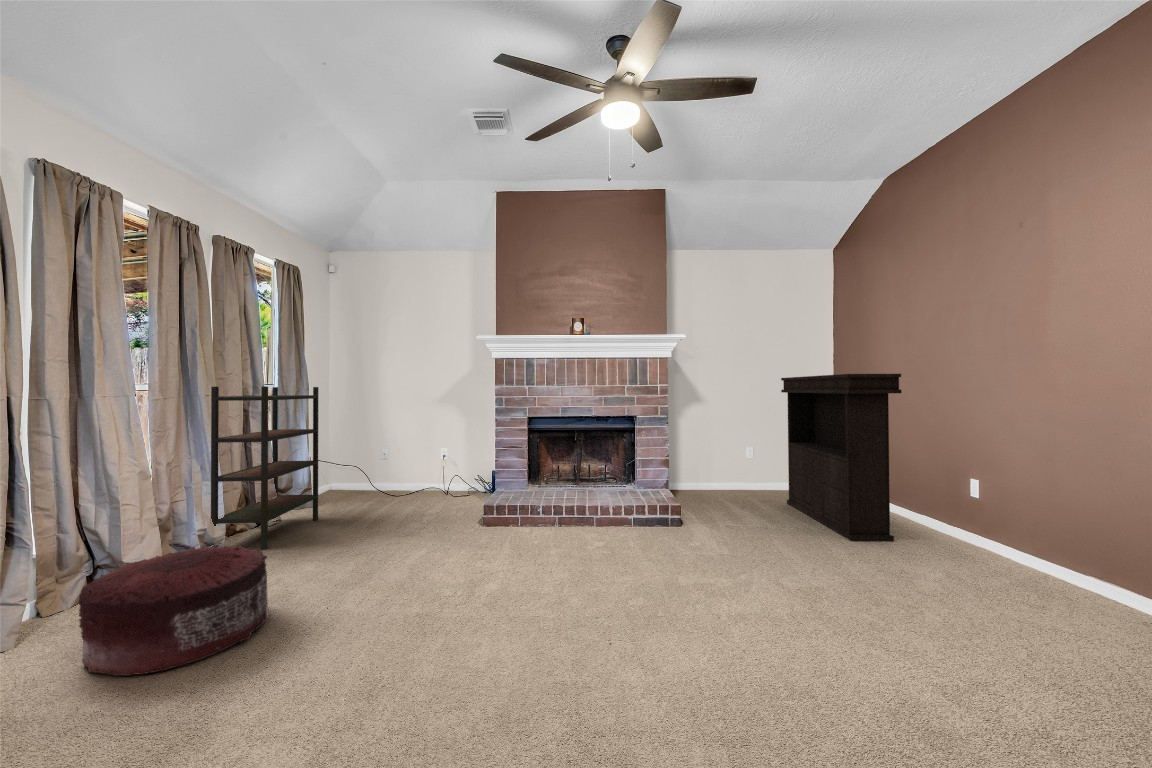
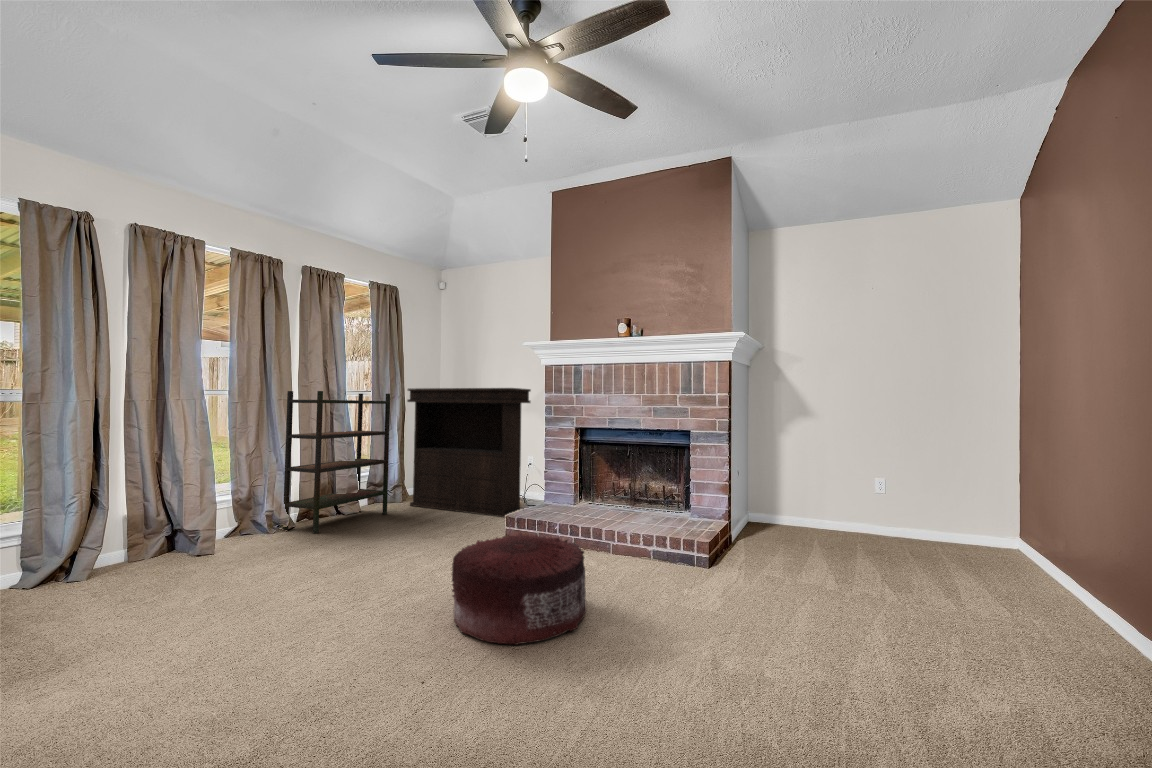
console table: present [781,374,901,541] -> present [407,388,531,518]
pouf: present [78,546,269,676] -> present [452,534,587,645]

